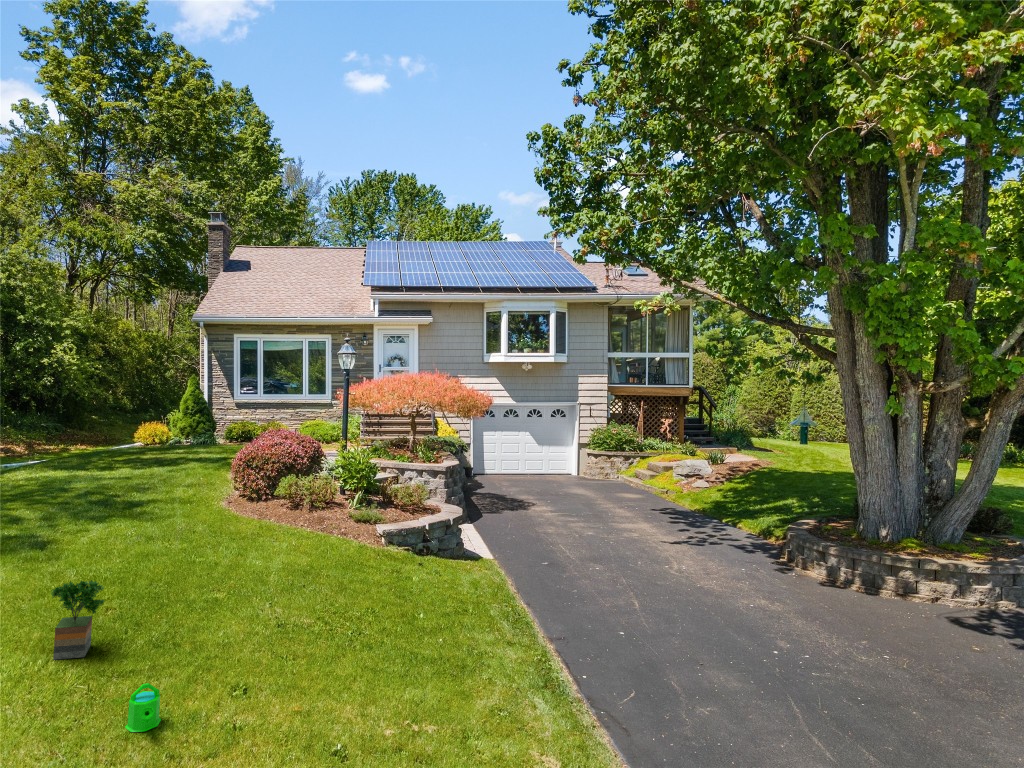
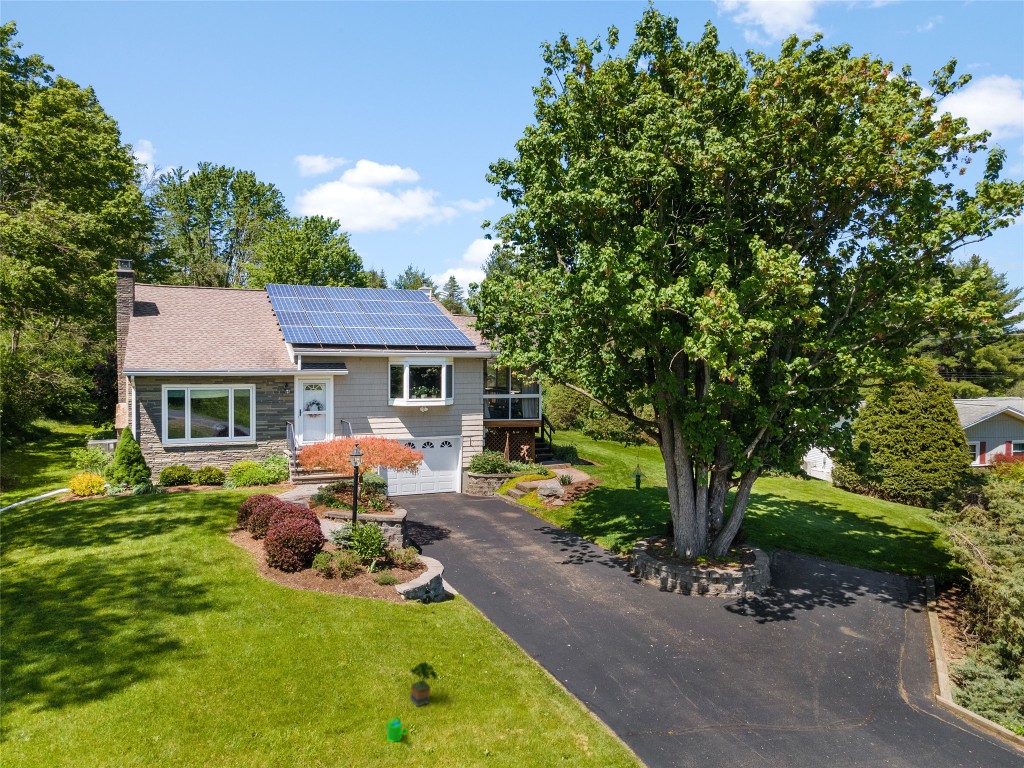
potted tree: present [51,580,104,660] -> present [410,662,437,706]

